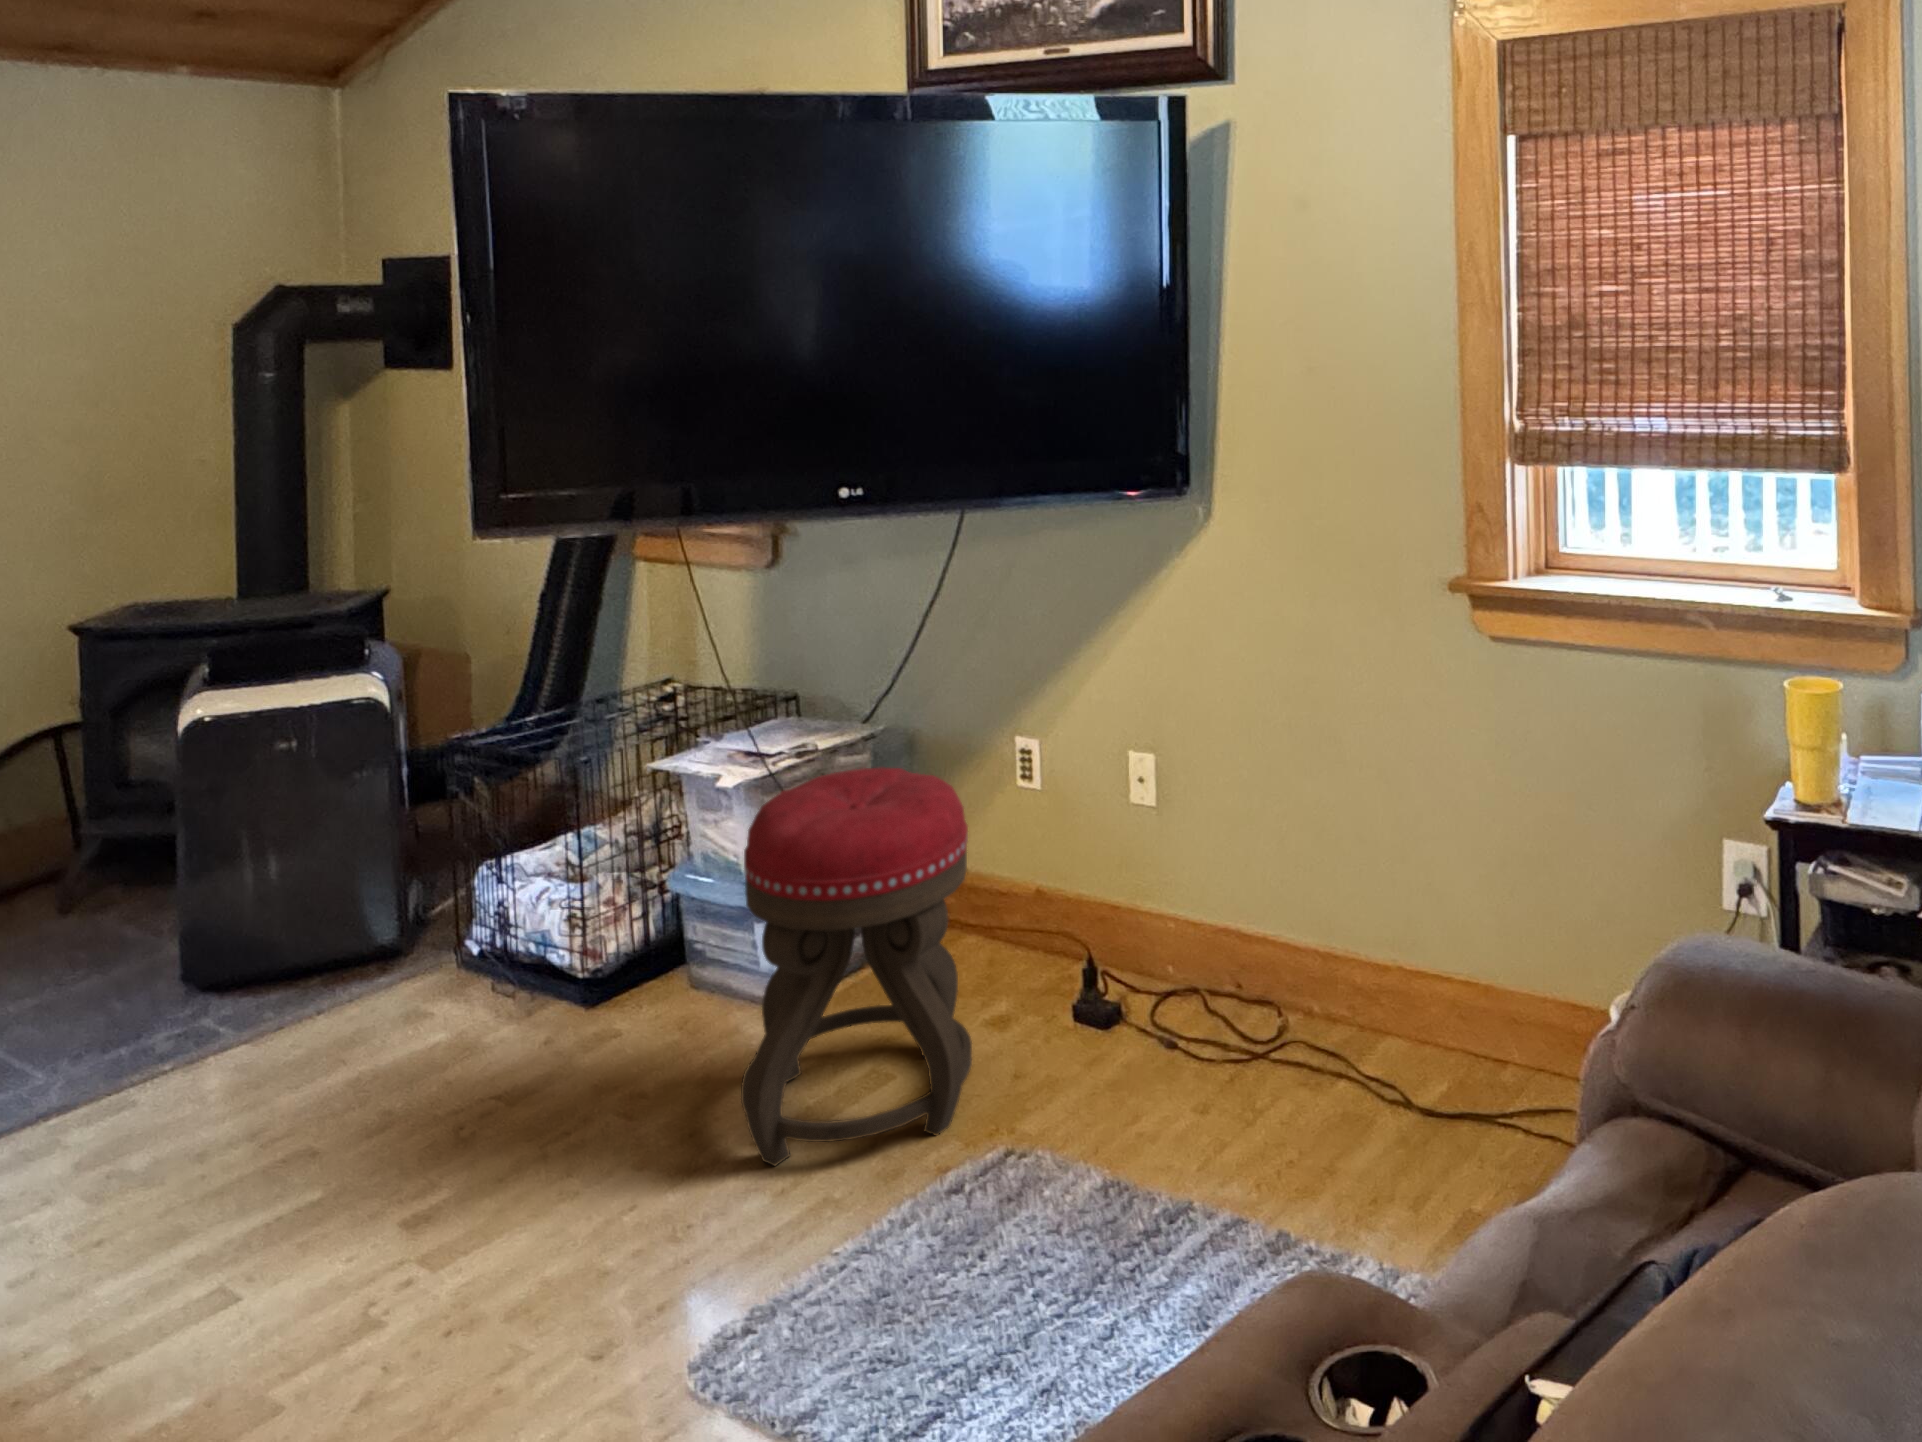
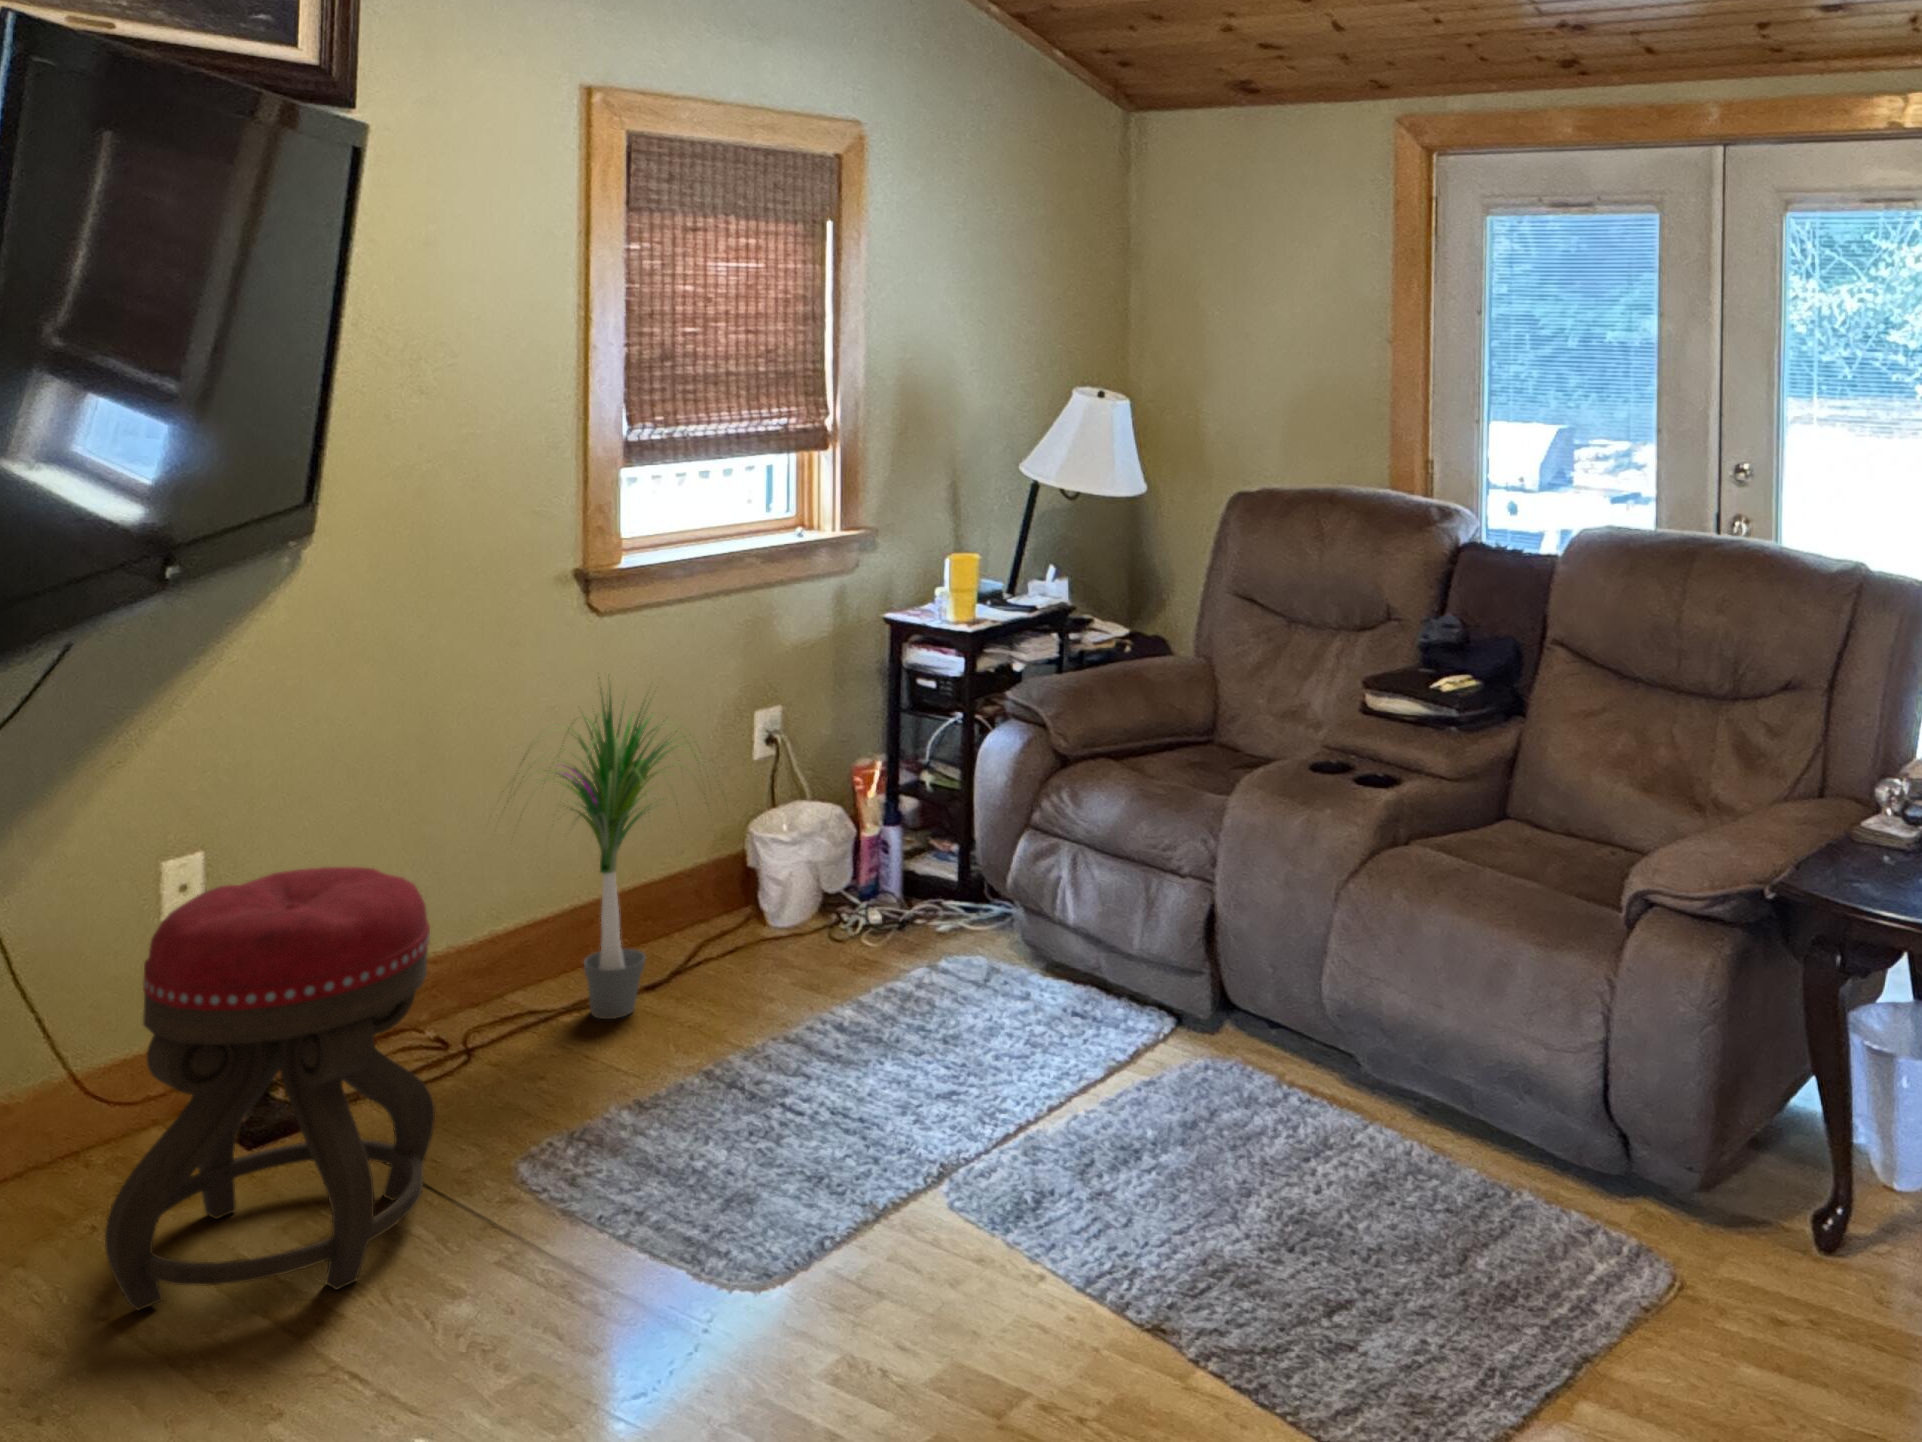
potted plant: none [1209,694,1478,1130] -> present [507,677,710,1019]

